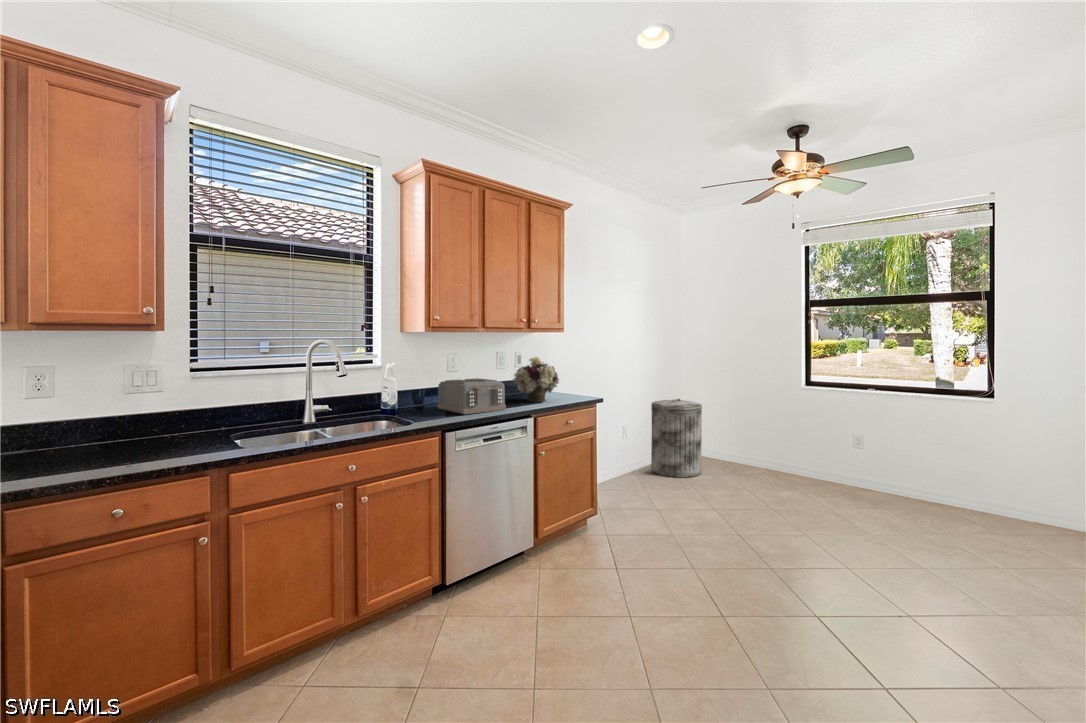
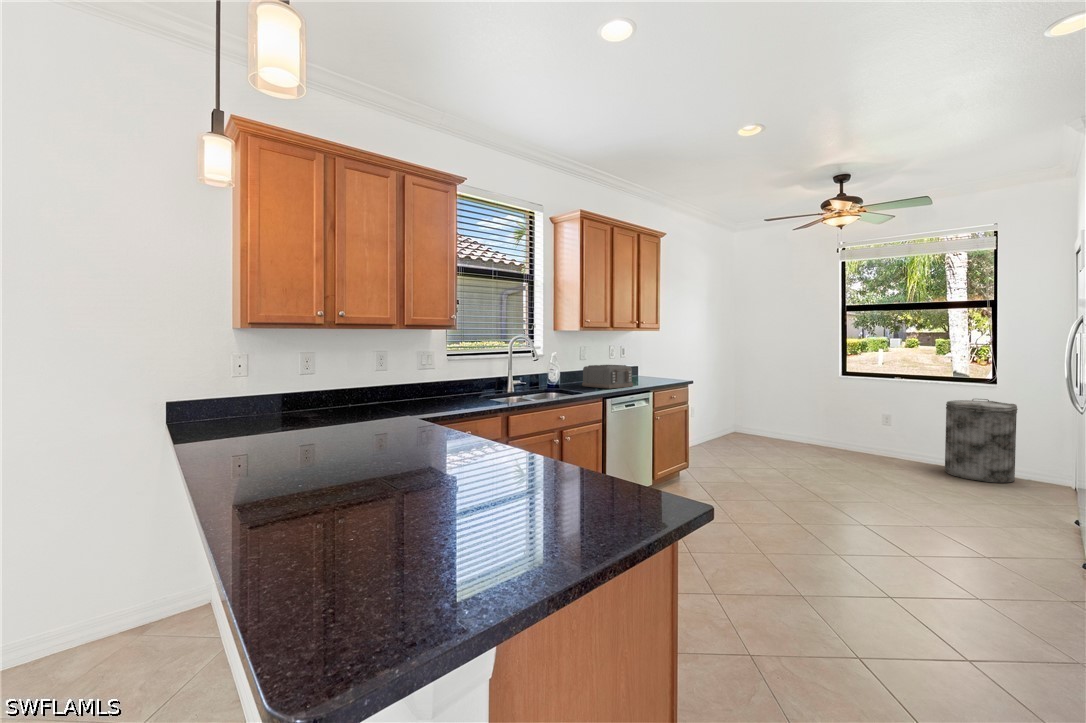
flower arrangement: present [513,357,559,402] -> none [629,349,663,383]
trash can: present [651,399,702,477] -> present [945,399,1018,483]

